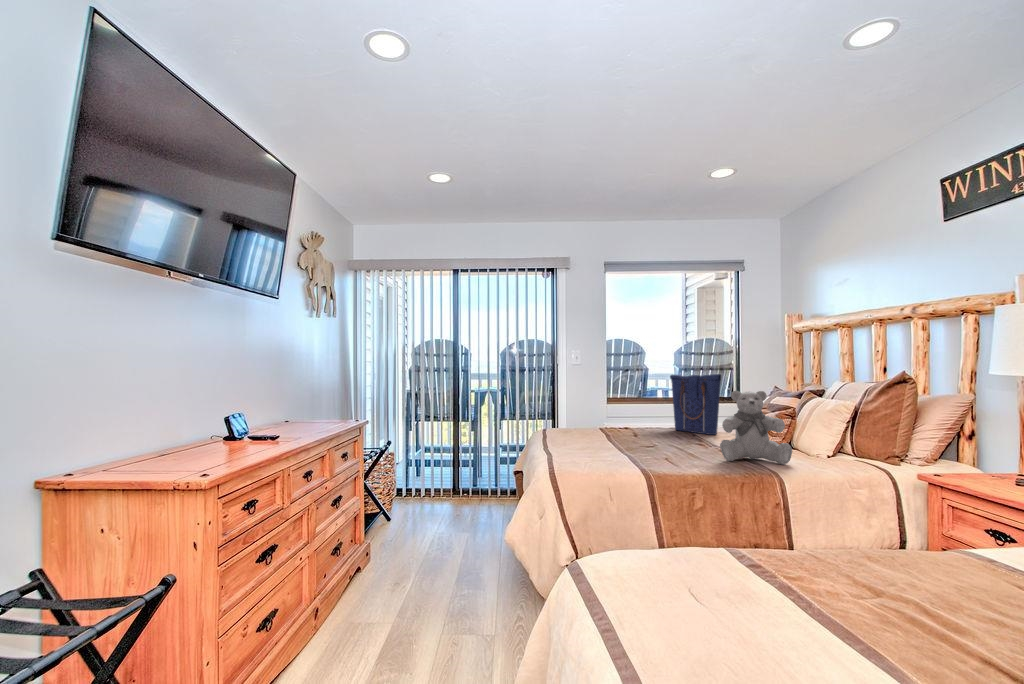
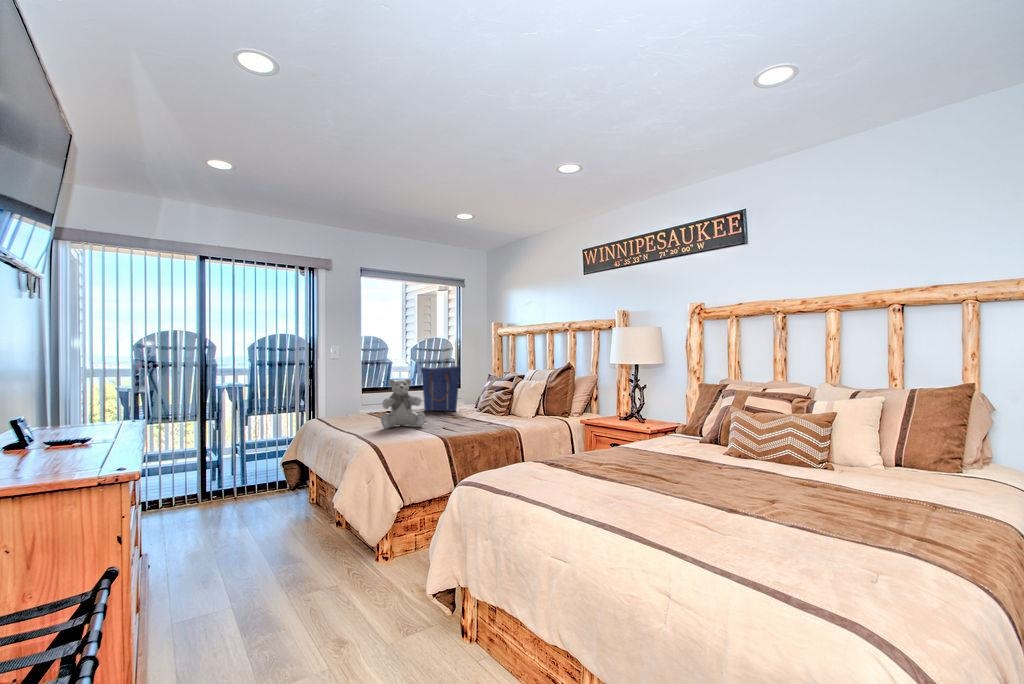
teddy bear: present [720,391,792,465] -> present [381,379,425,429]

